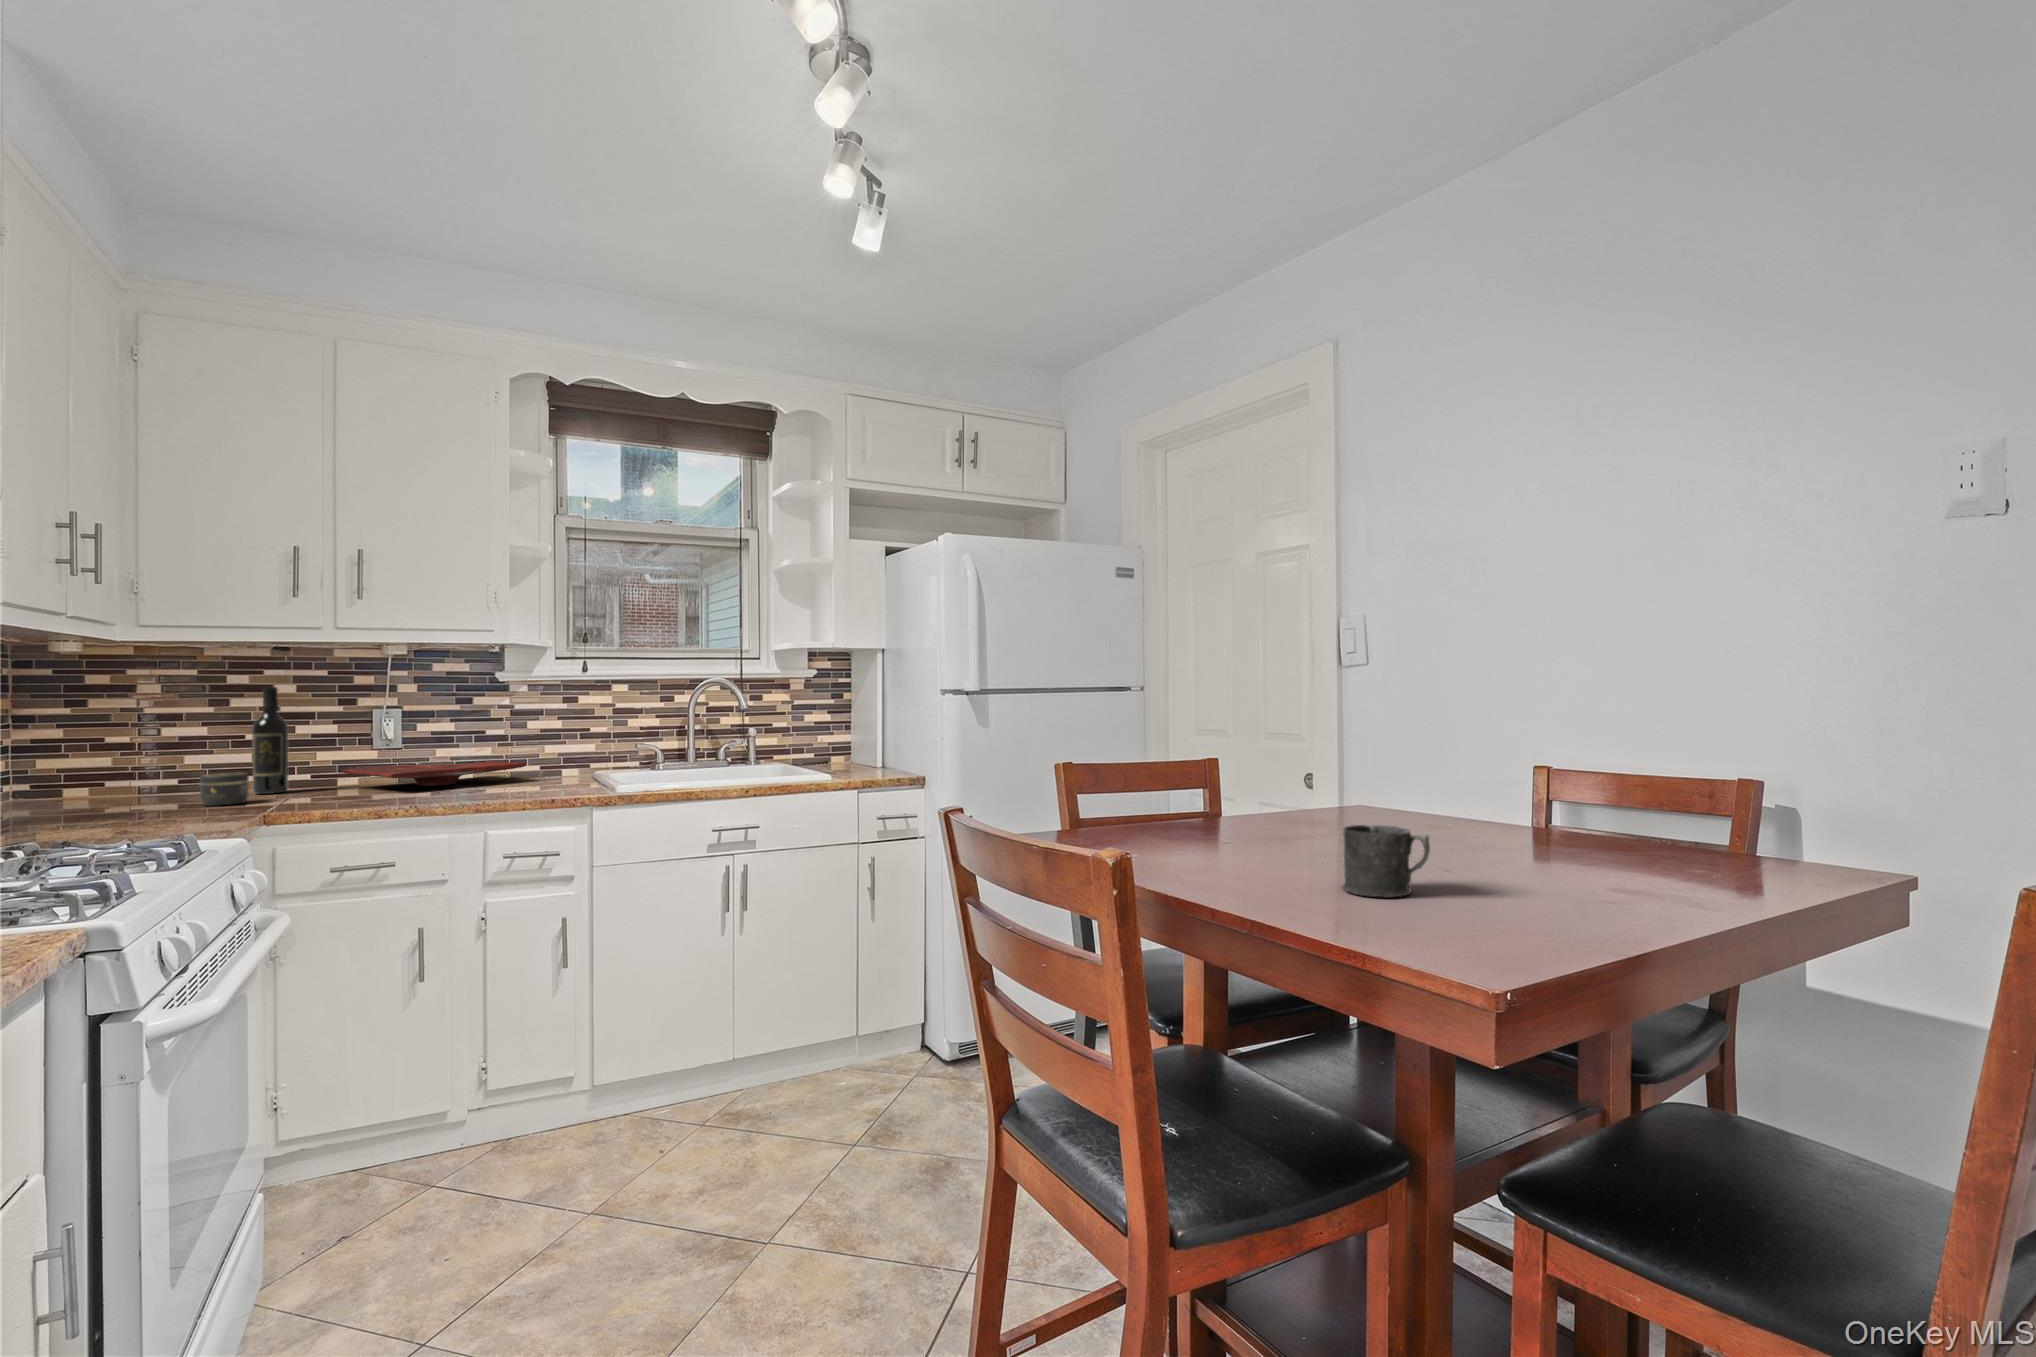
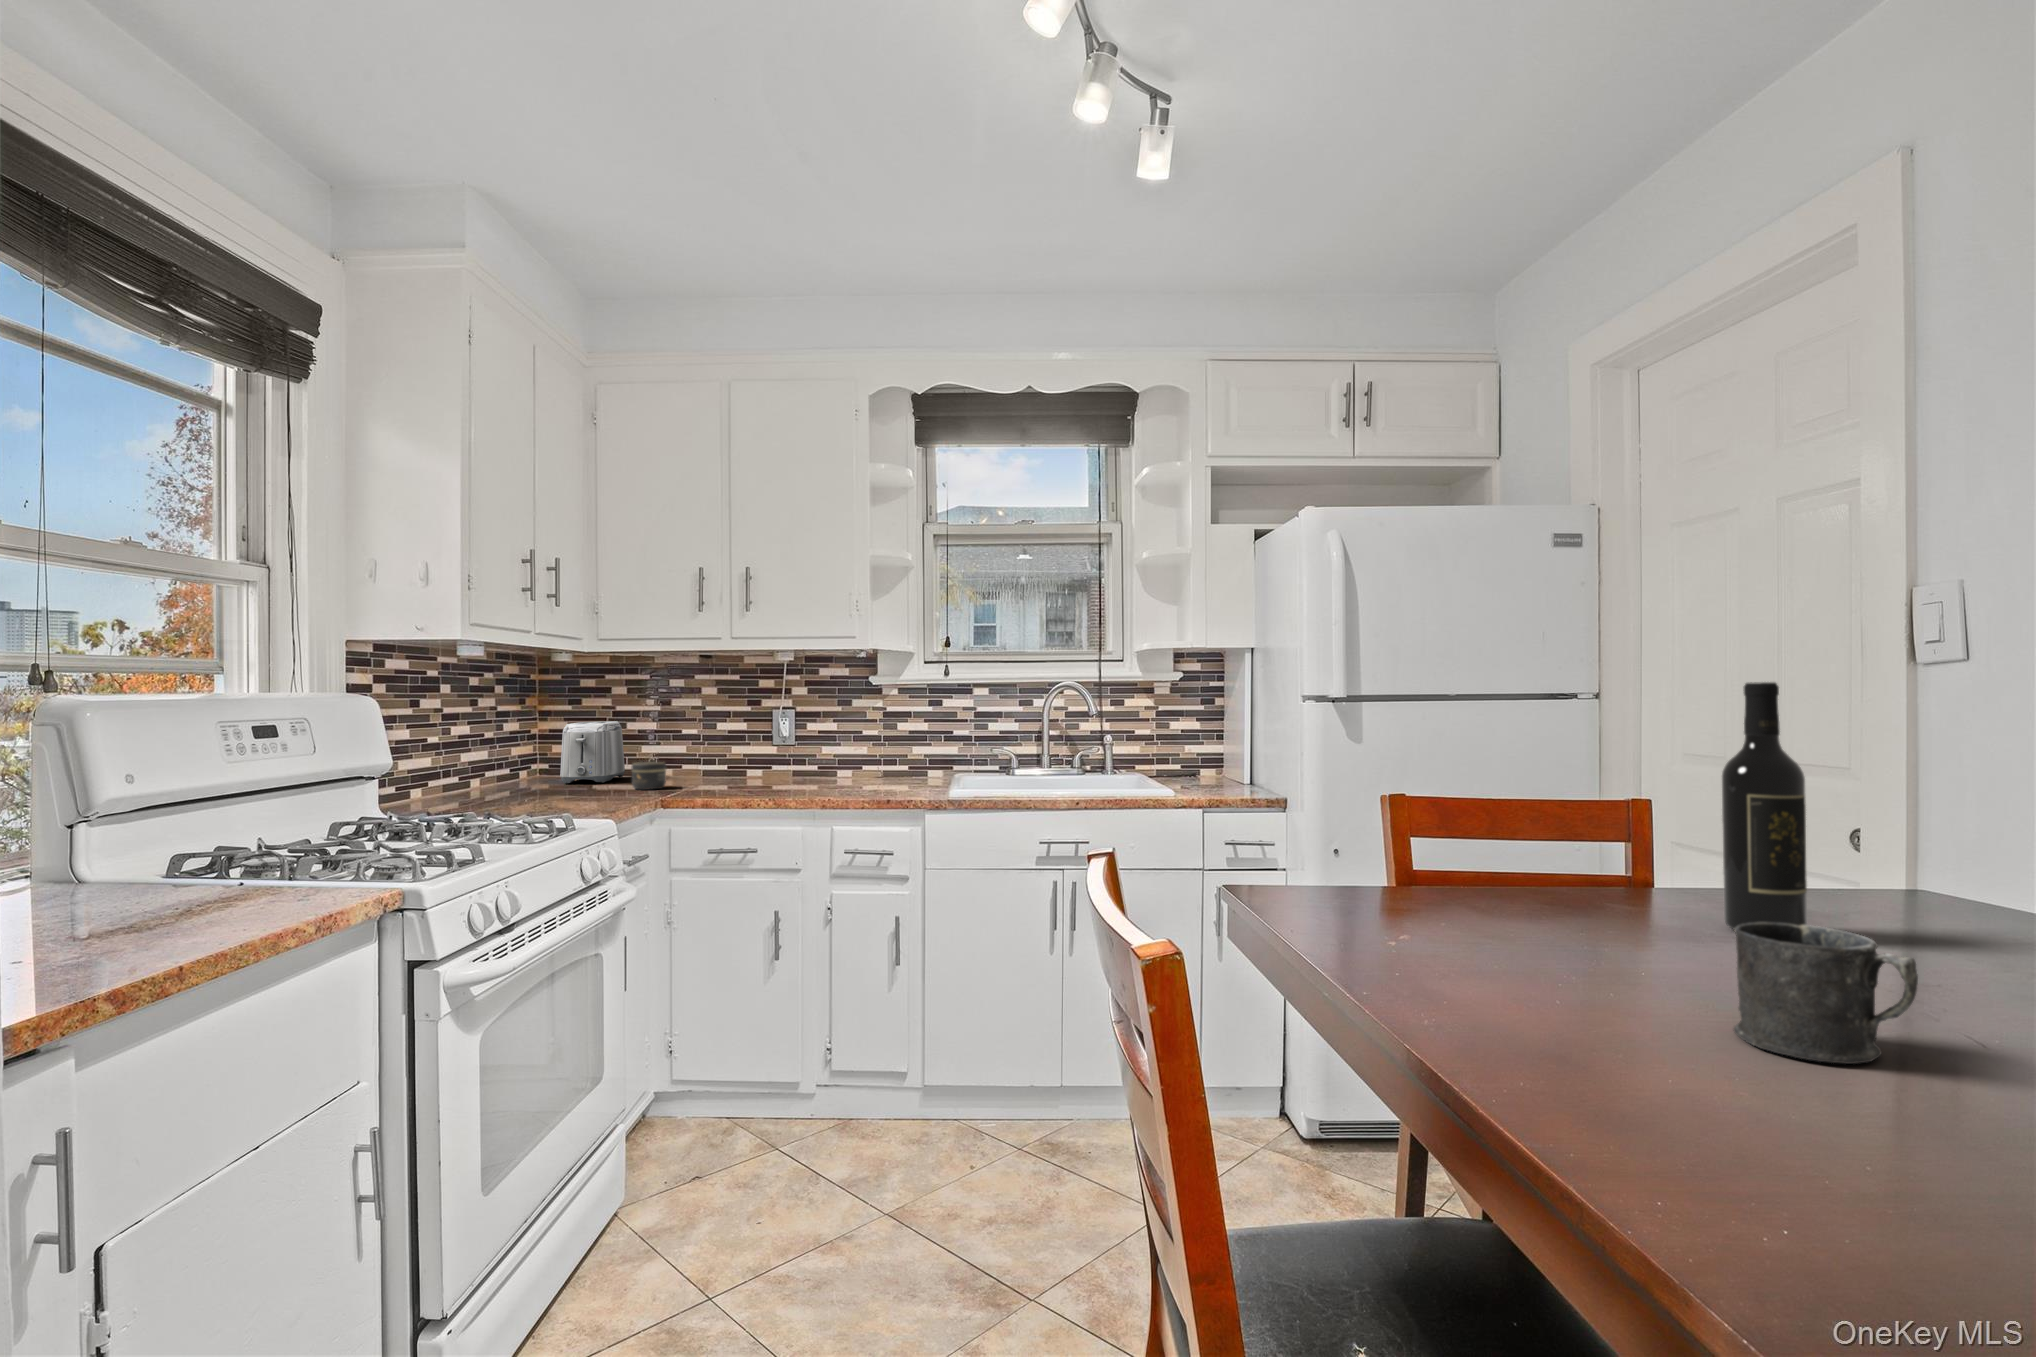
wine bottle: present [252,687,288,794] -> present [1722,682,1807,930]
toaster: none [72,727,161,805] -> present [560,721,625,784]
cutting board: present [342,761,526,786] -> none [746,758,889,781]

